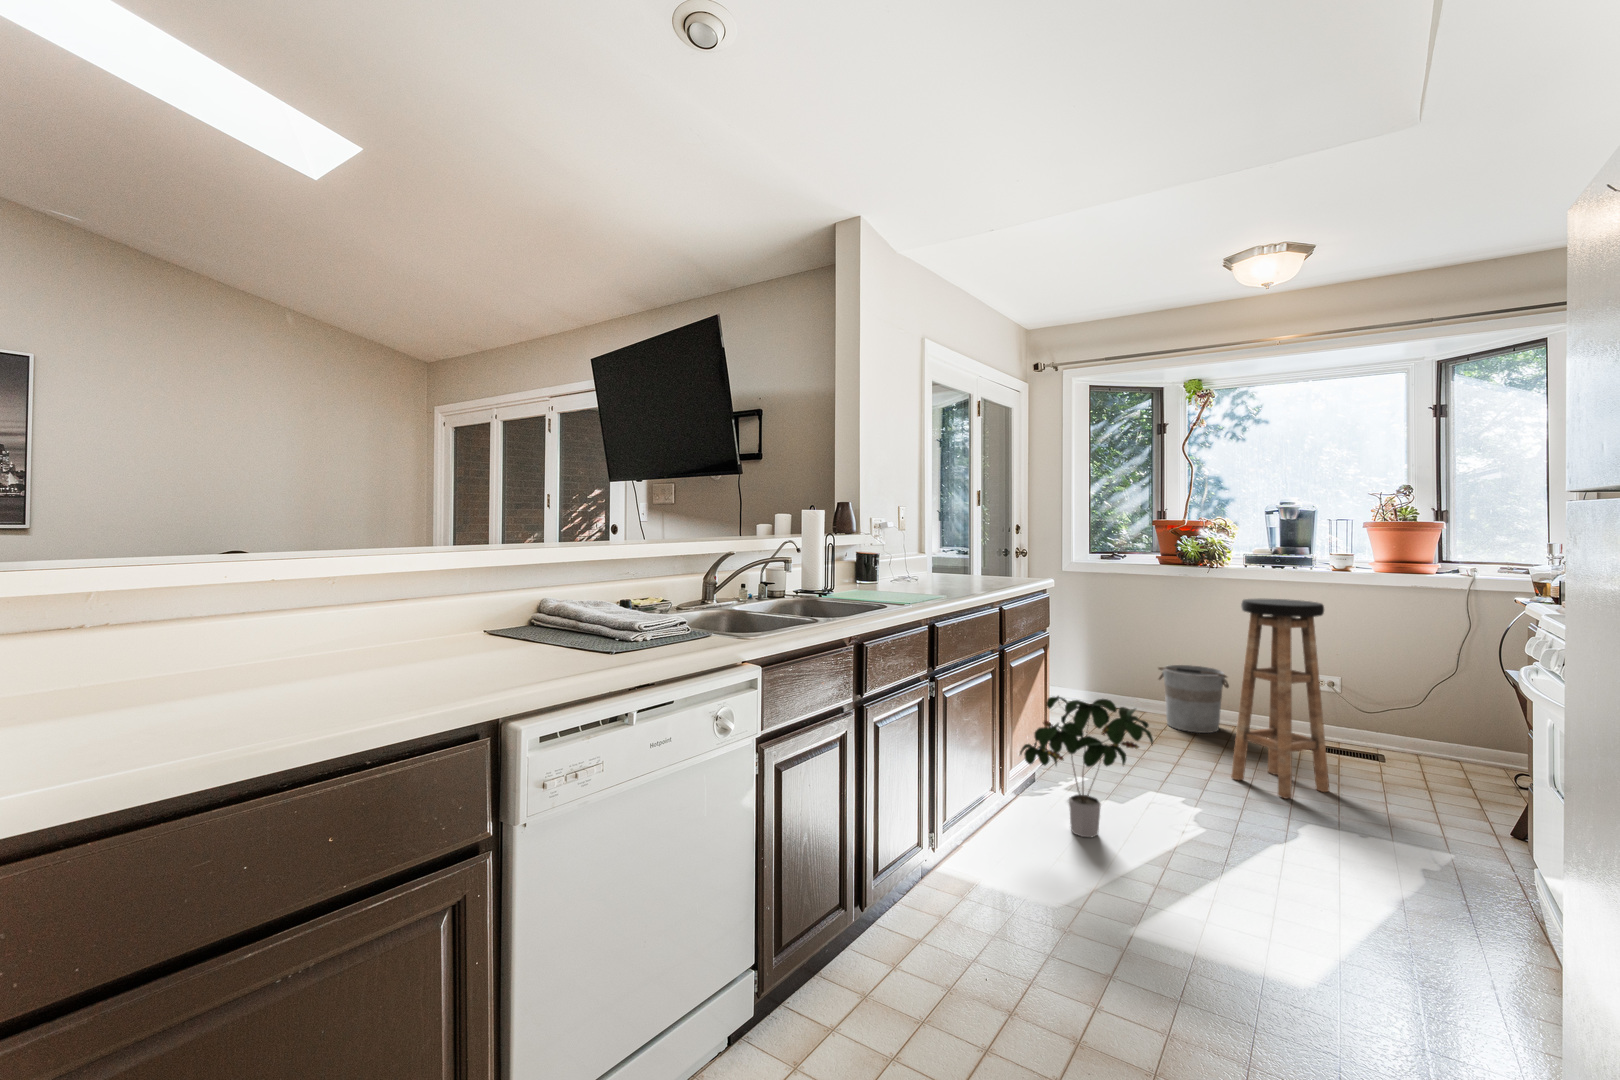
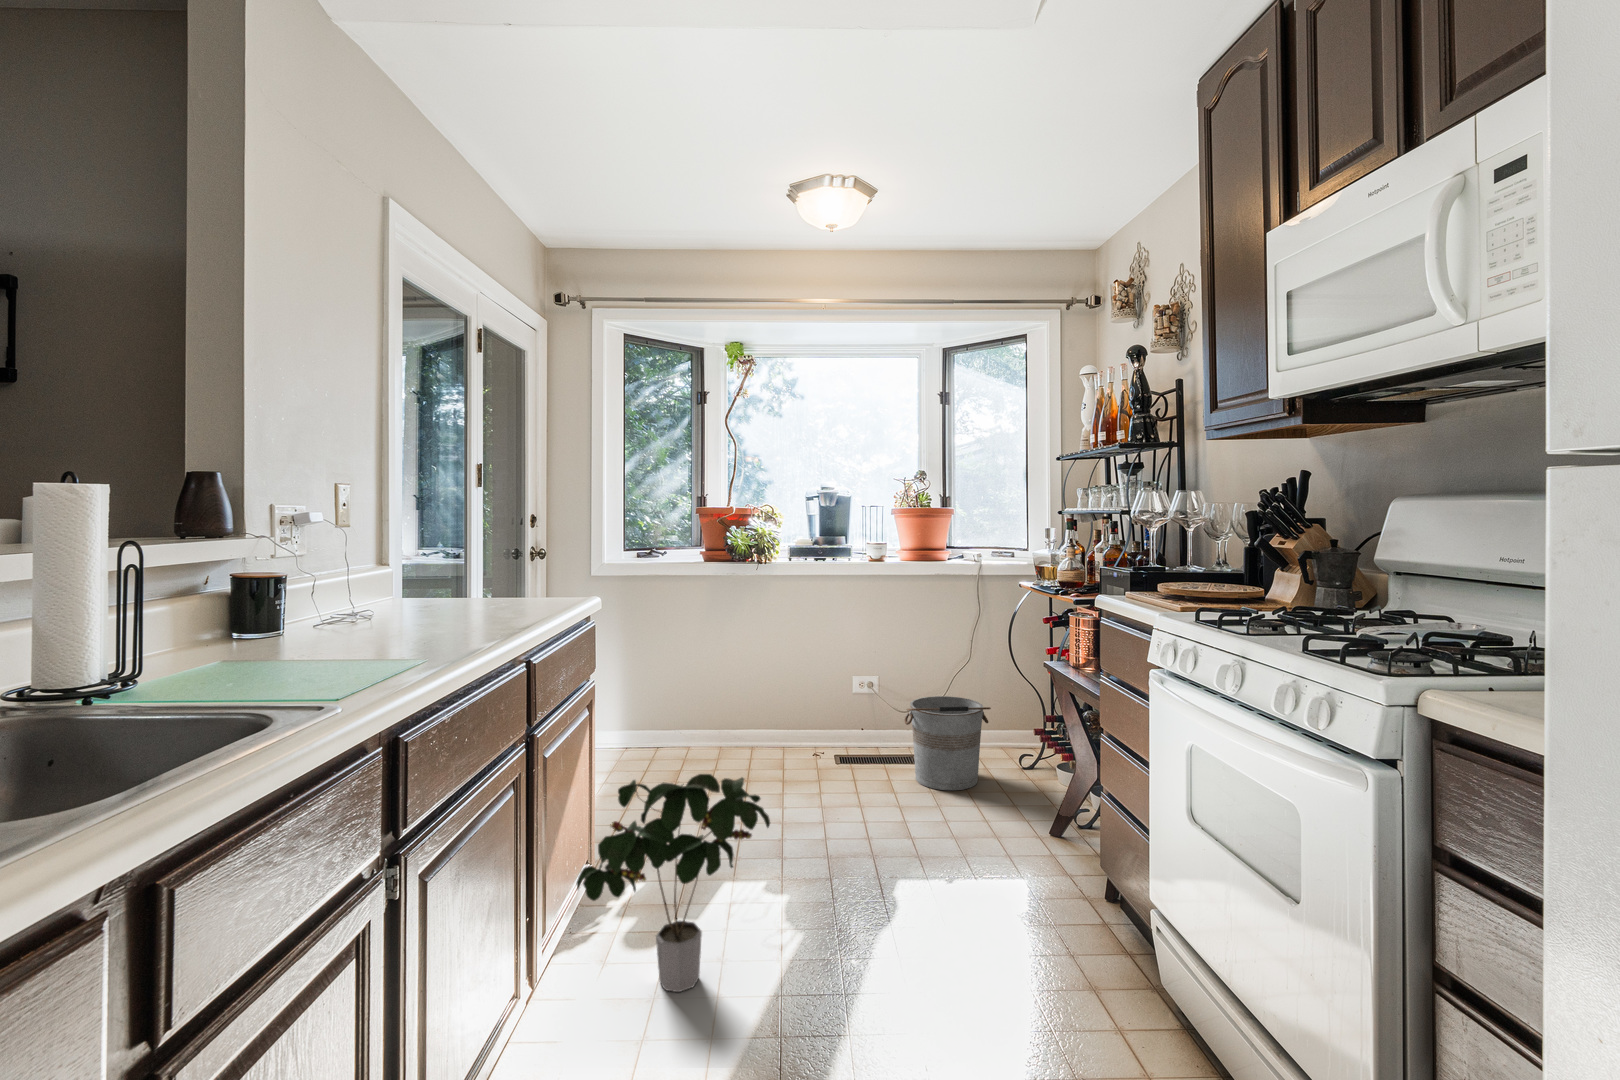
bar stool: present [1231,599,1329,799] -> none [814,597,905,831]
bucket: present [1158,665,1229,733] -> present [905,696,991,790]

